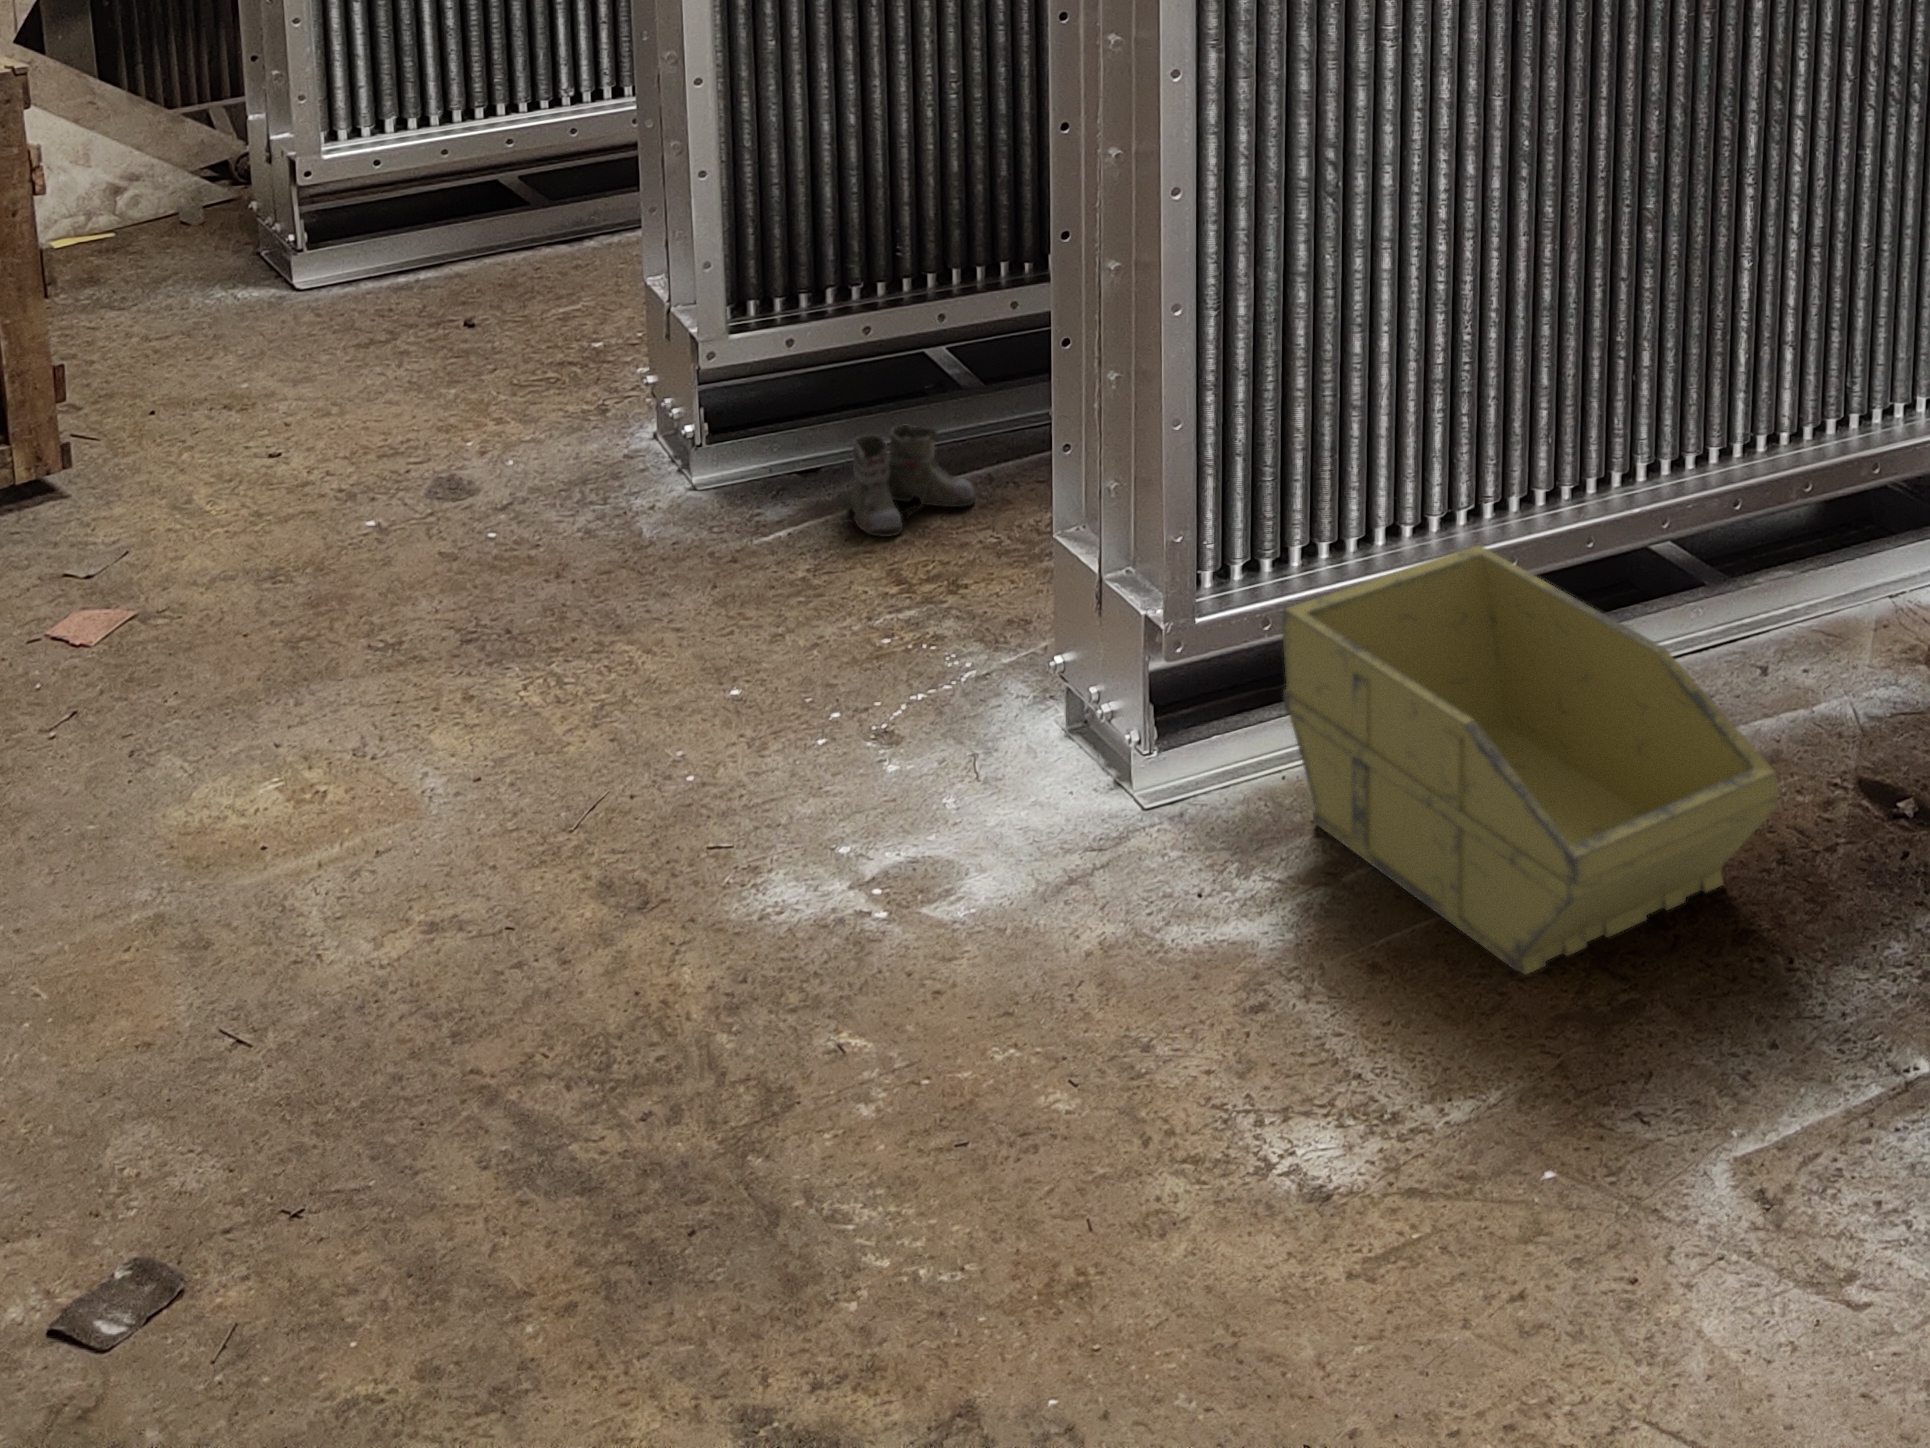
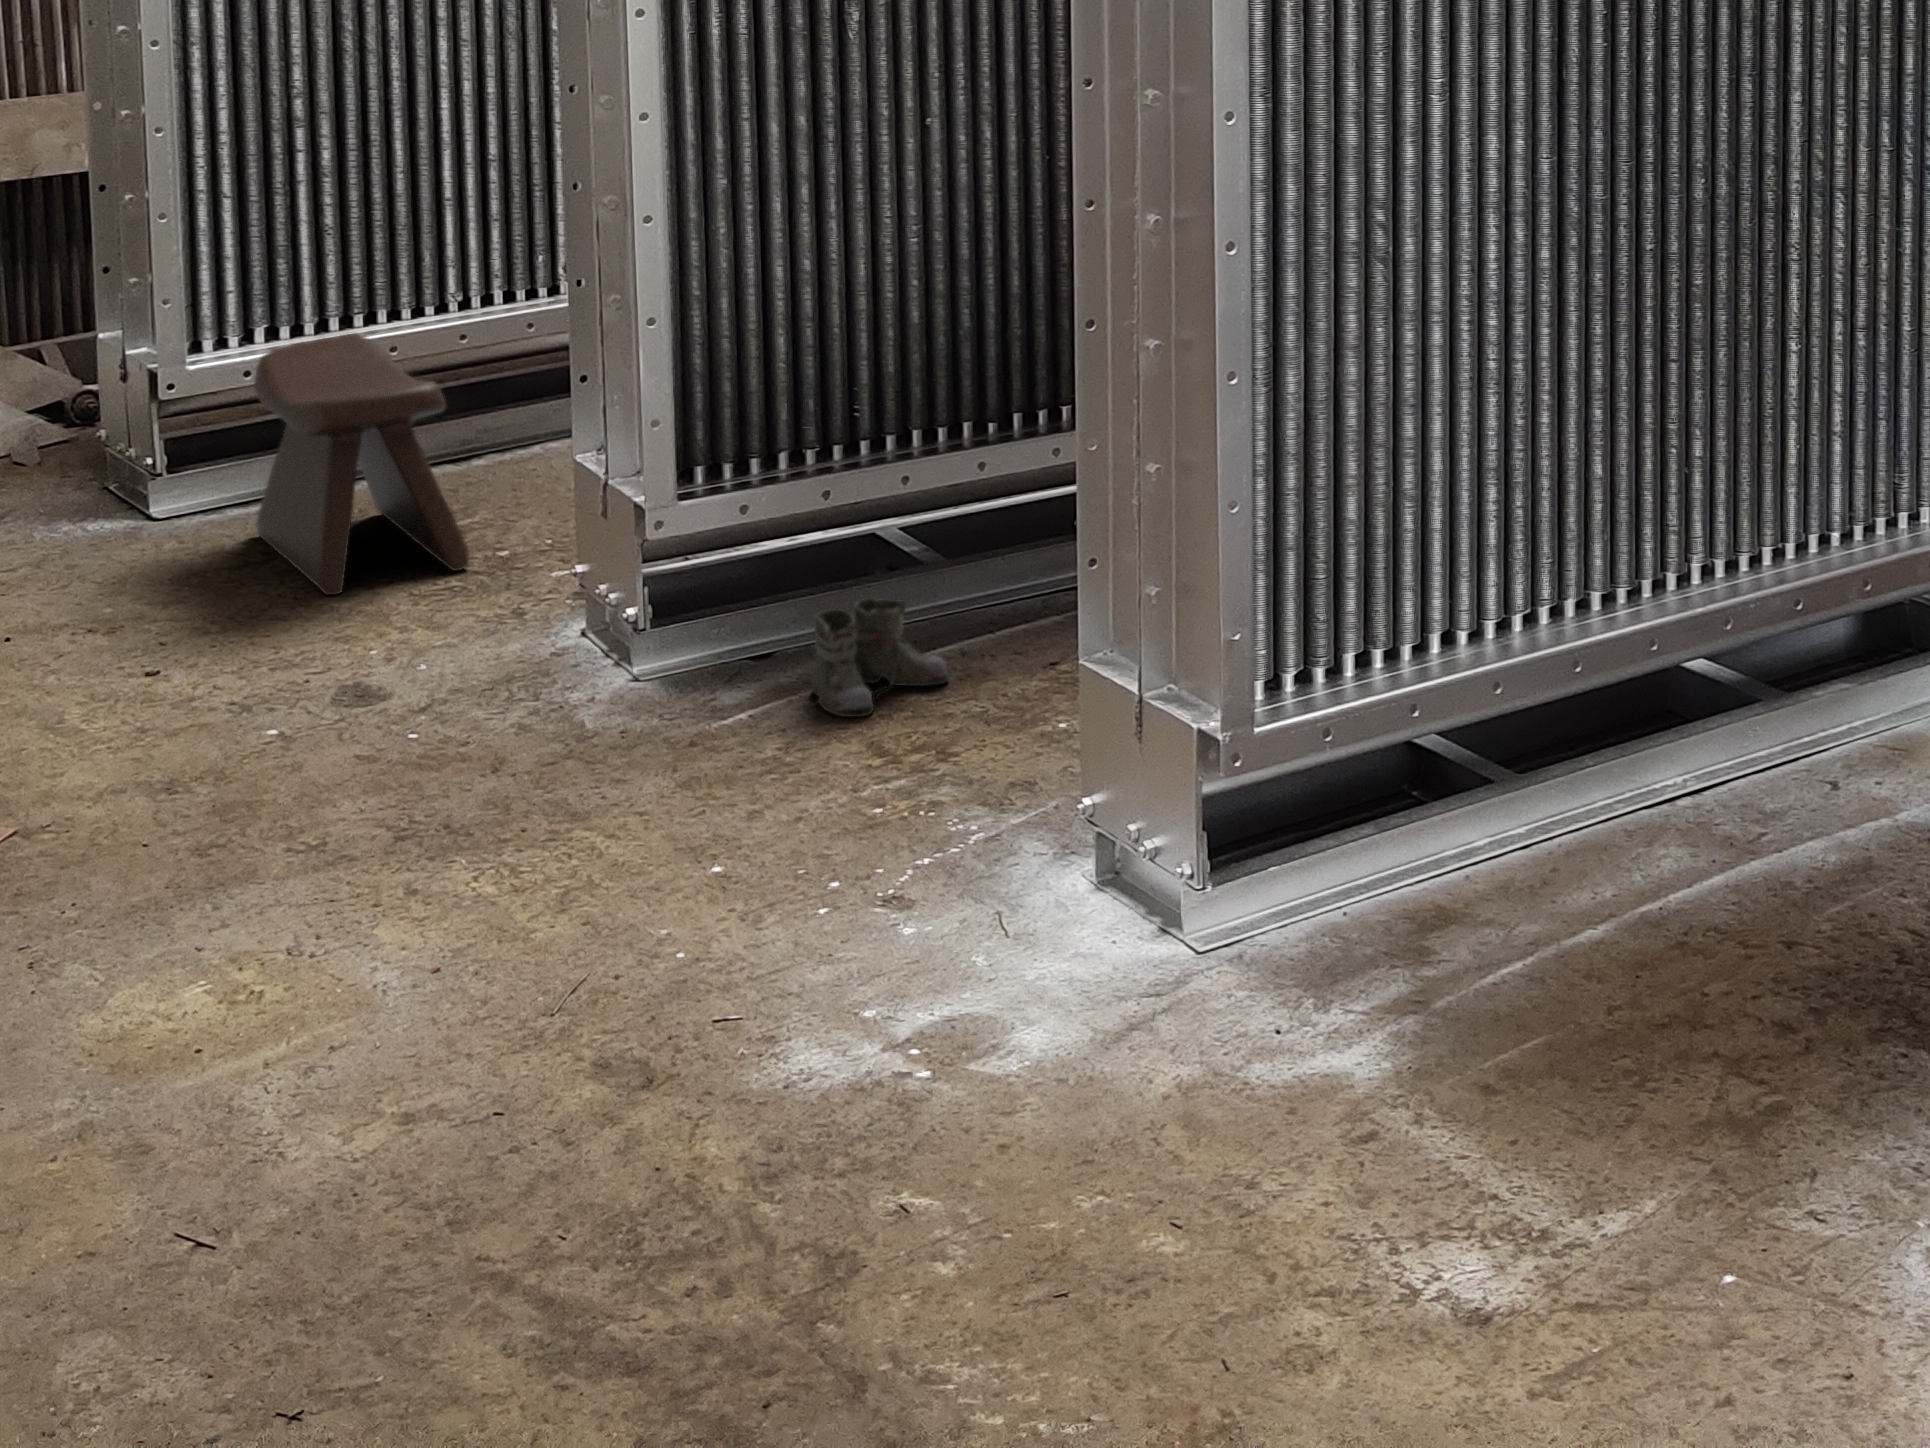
stool: none [380,131,567,378] -> present [254,334,469,595]
storage bin: present [1282,545,1779,974] -> none [1344,650,1907,1090]

